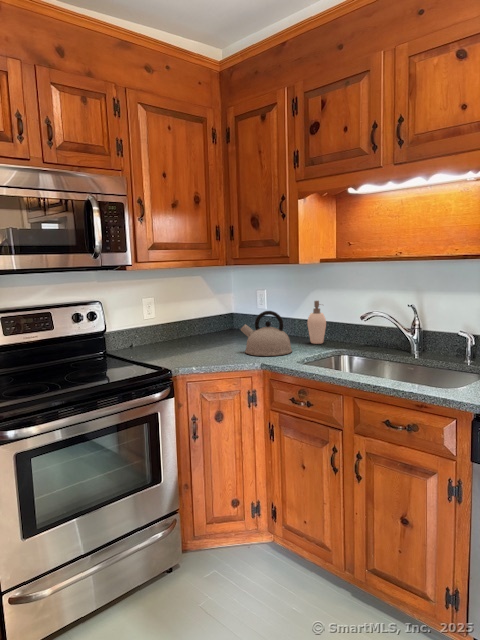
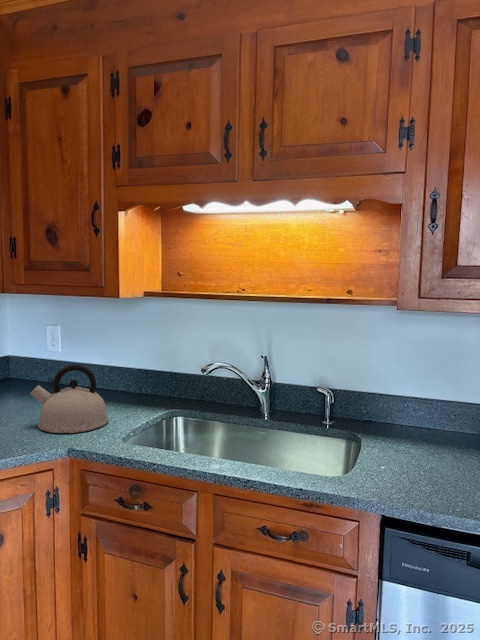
soap dispenser: present [307,301,326,344] -> none [124,345,149,402]

